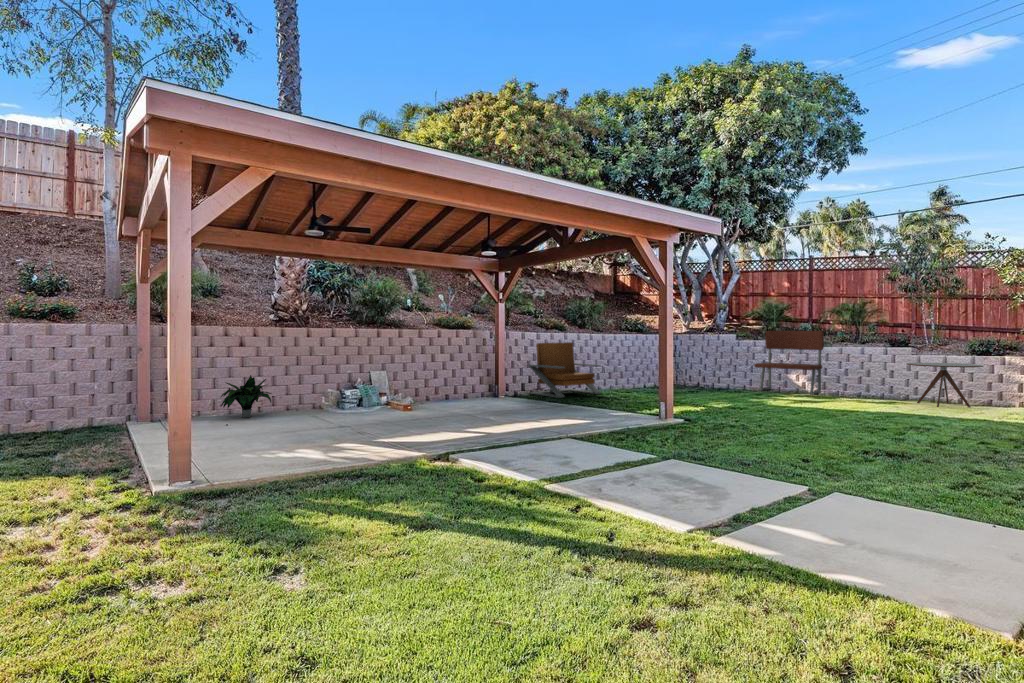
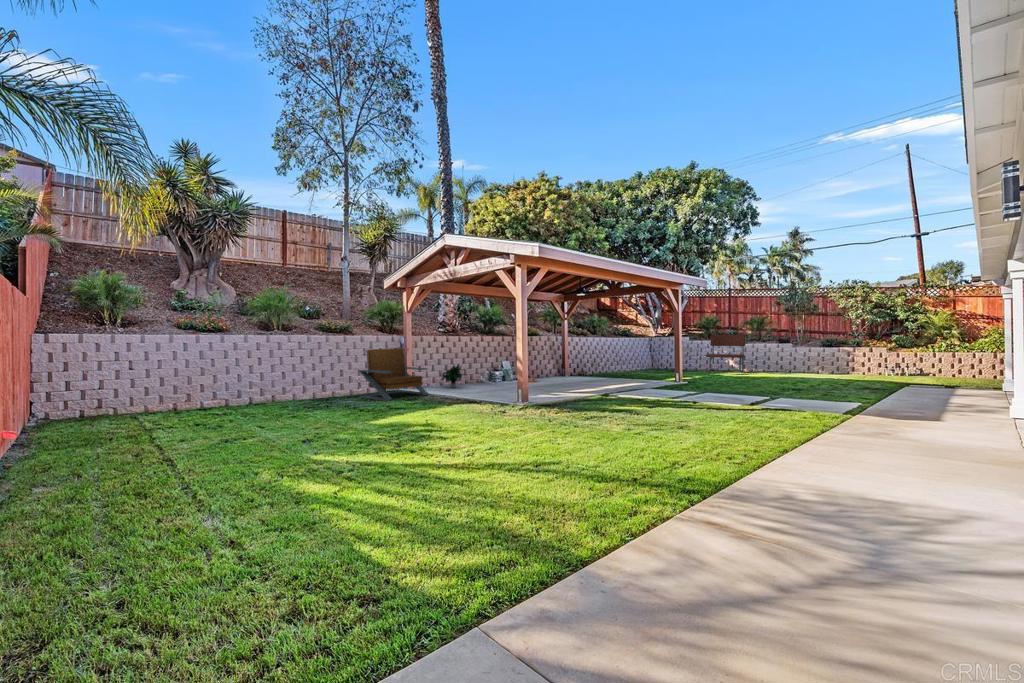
lounge chair: present [529,342,600,398] -> present [359,348,428,401]
round table: present [906,363,983,407] -> none [793,352,833,376]

